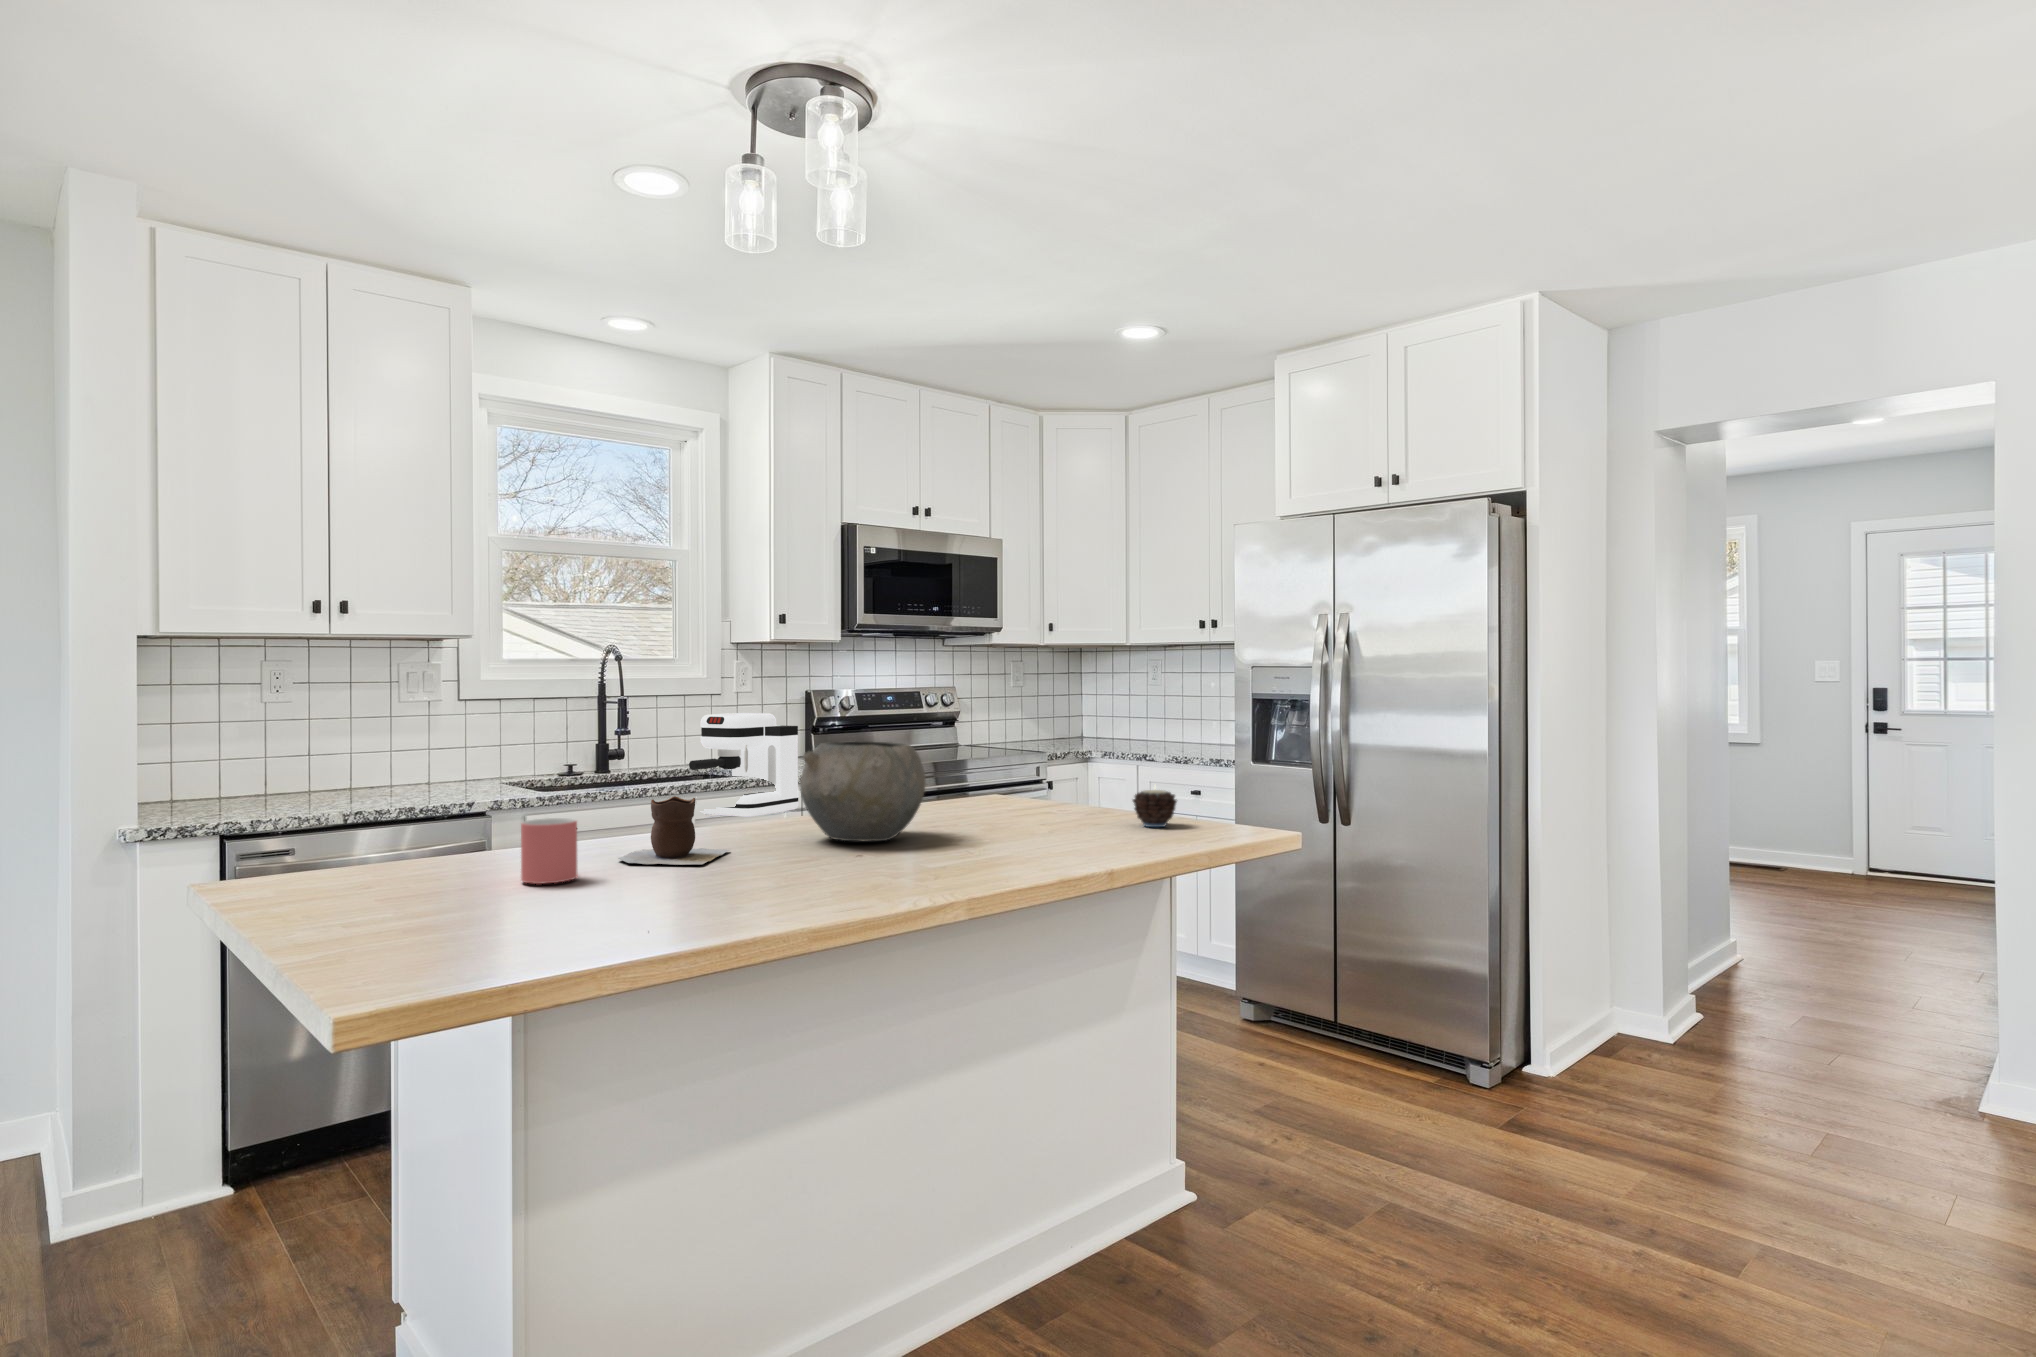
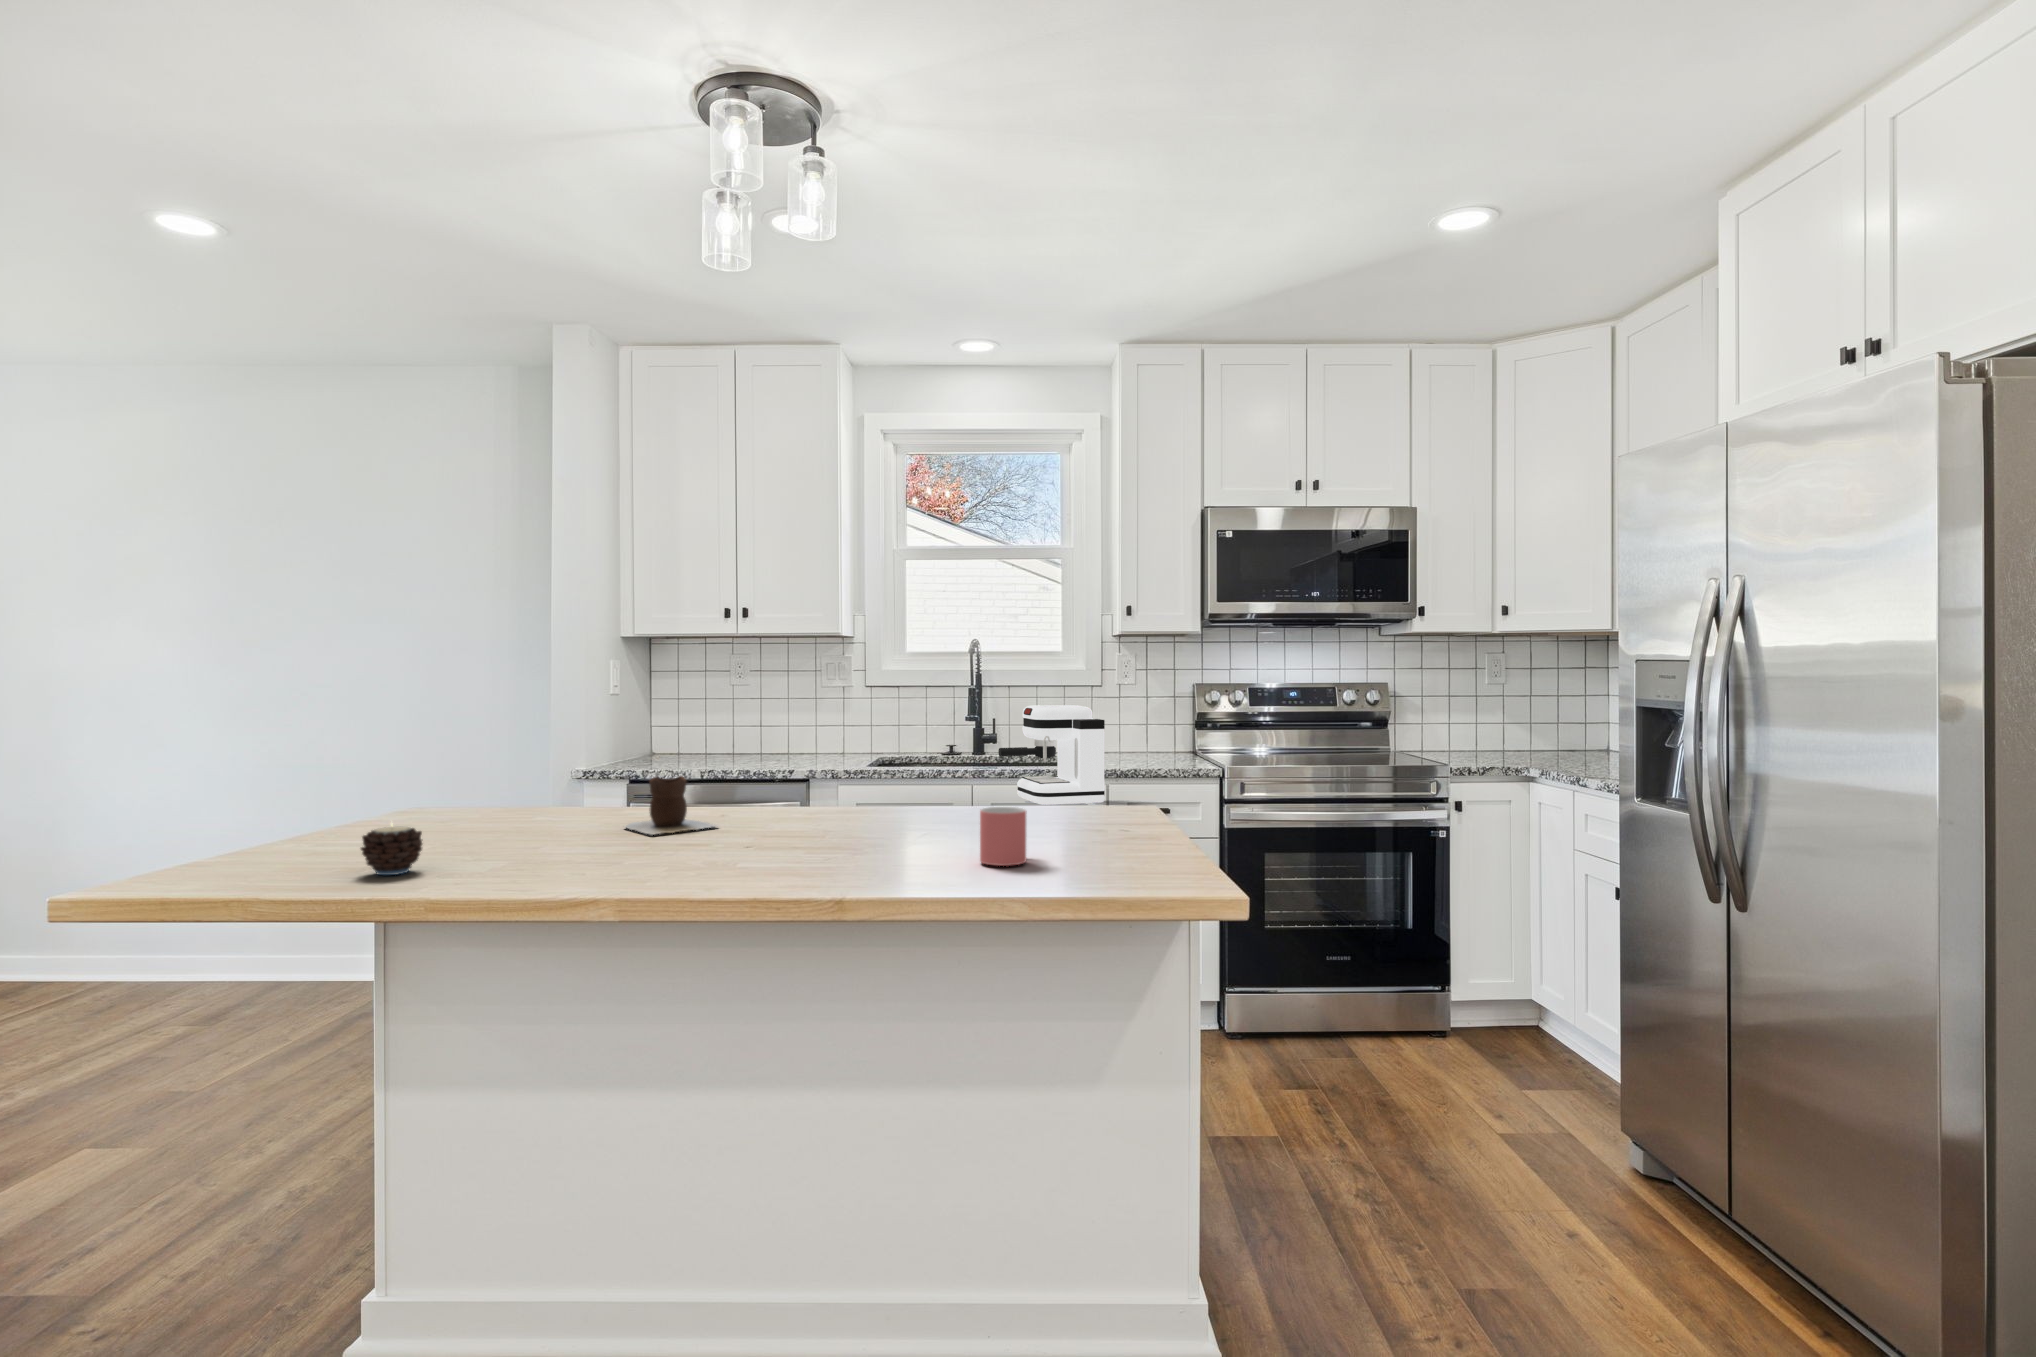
bowl: present [800,741,926,842] -> none [773,738,899,835]
candle: present [1133,790,1177,827] -> present [361,826,422,875]
mug: present [521,818,577,884] -> present [980,807,1026,866]

